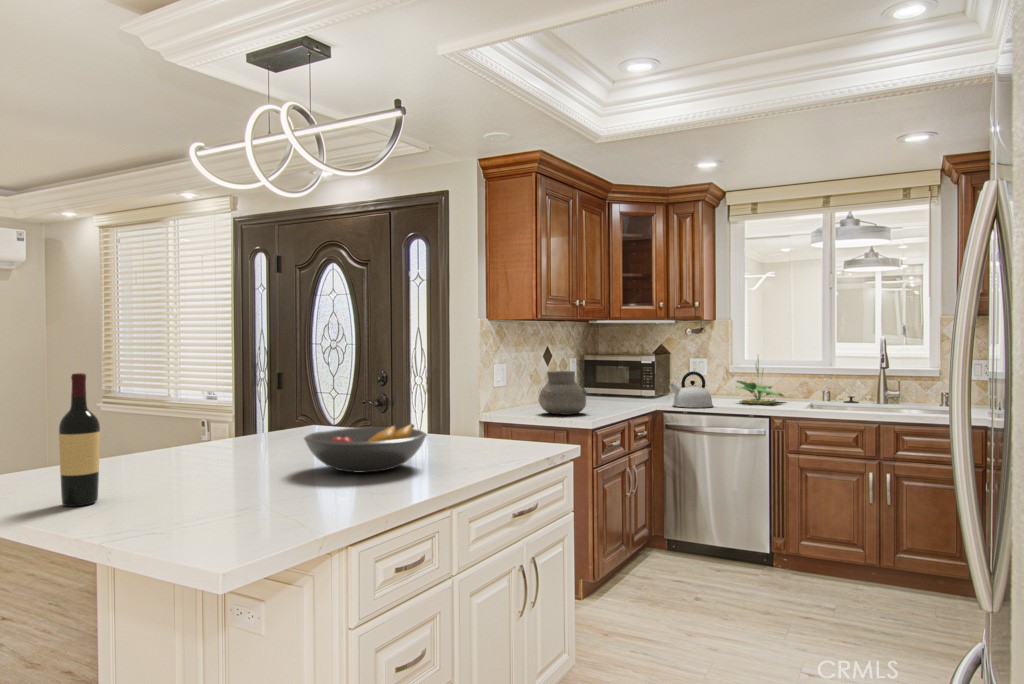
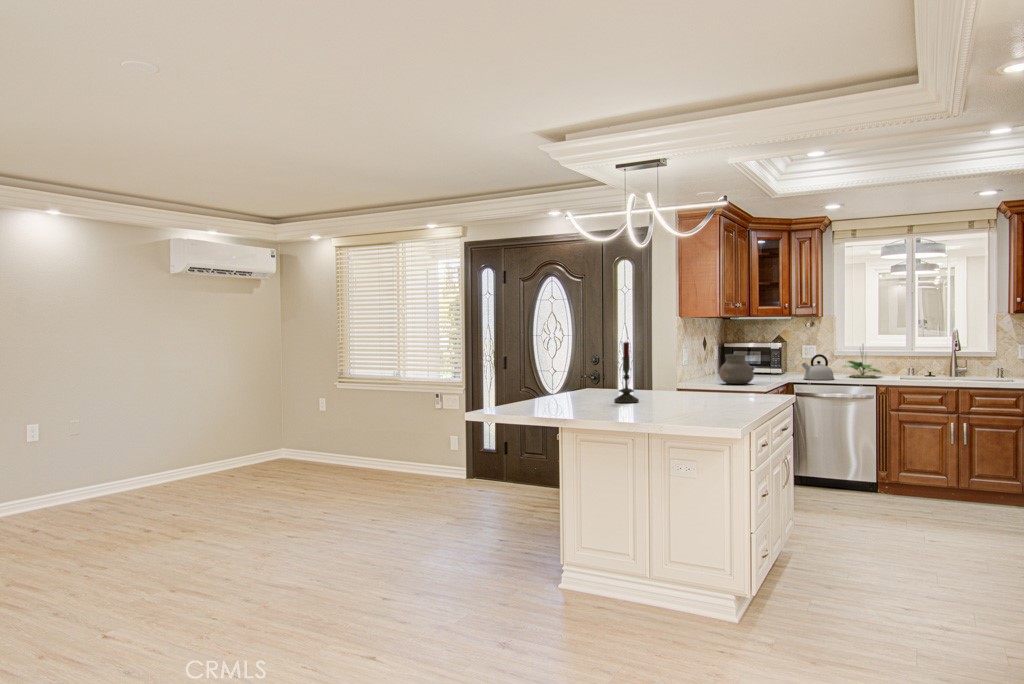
candle: none [259,350,303,458] -> present [614,342,639,403]
wine bottle: present [59,373,100,506] -> none [593,352,610,417]
fruit bowl: present [304,424,427,472] -> none [667,381,735,406]

